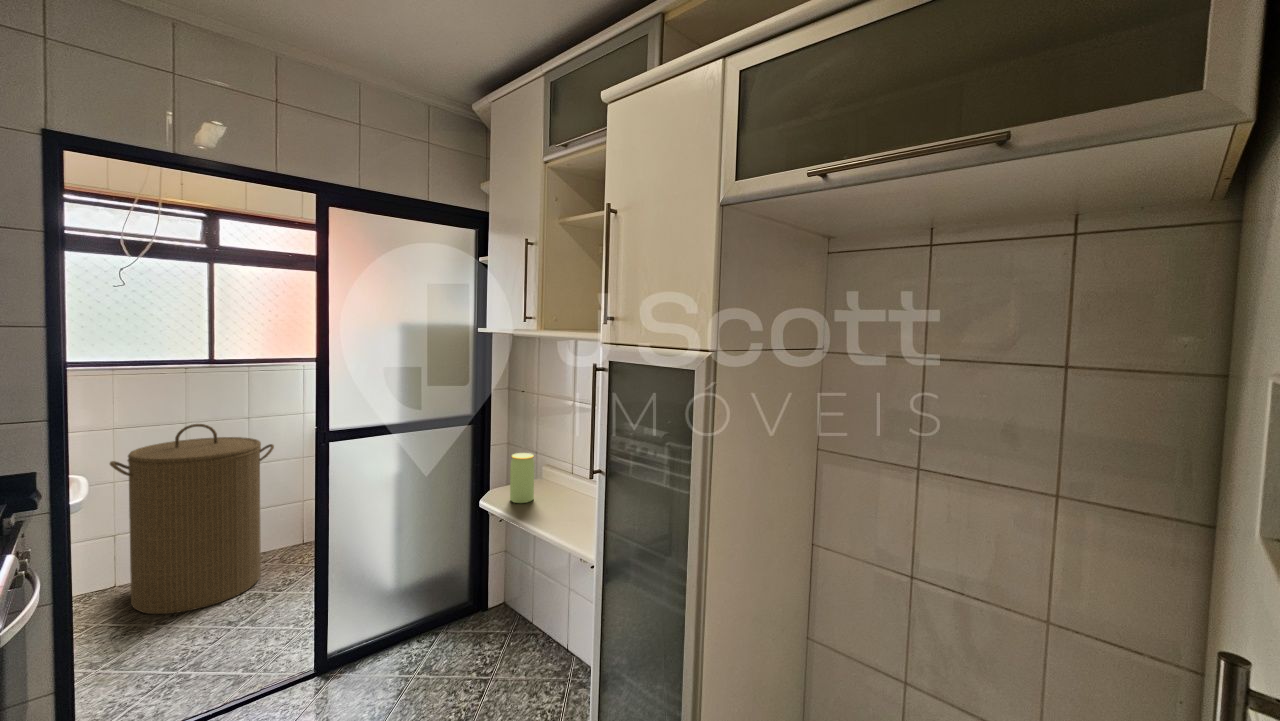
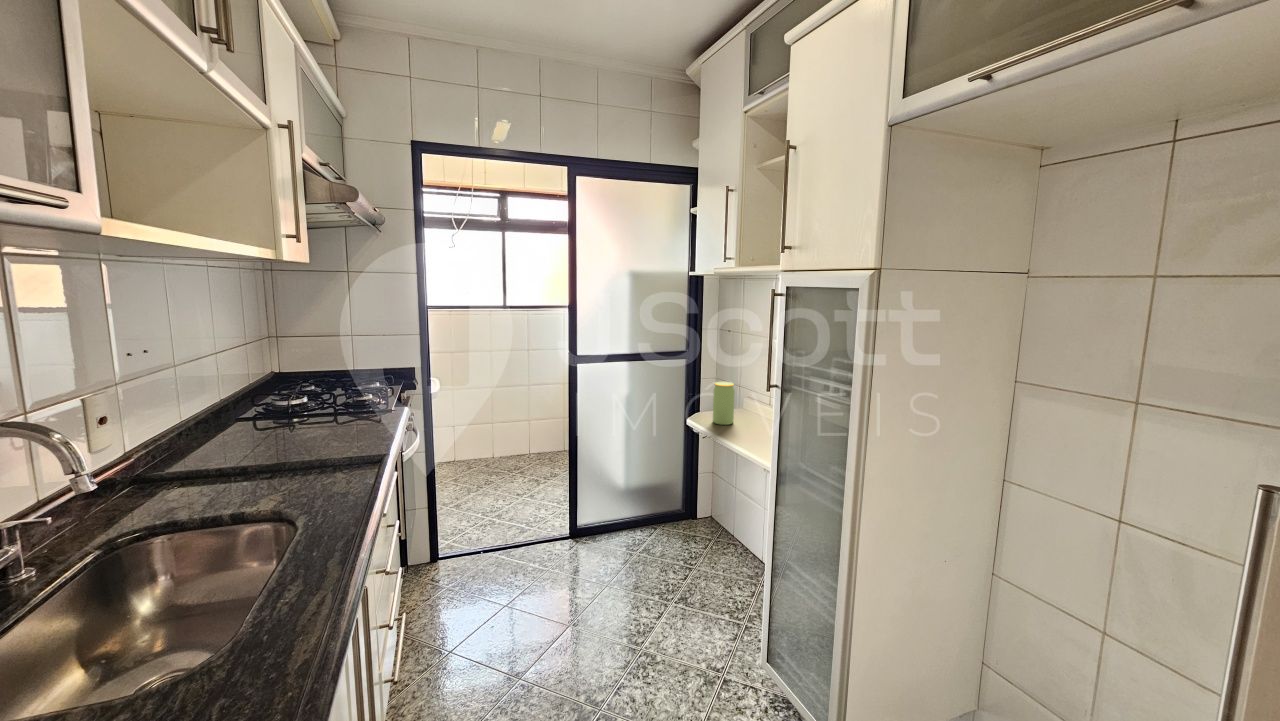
laundry hamper: present [110,424,274,614] -> none [449,351,544,484]

